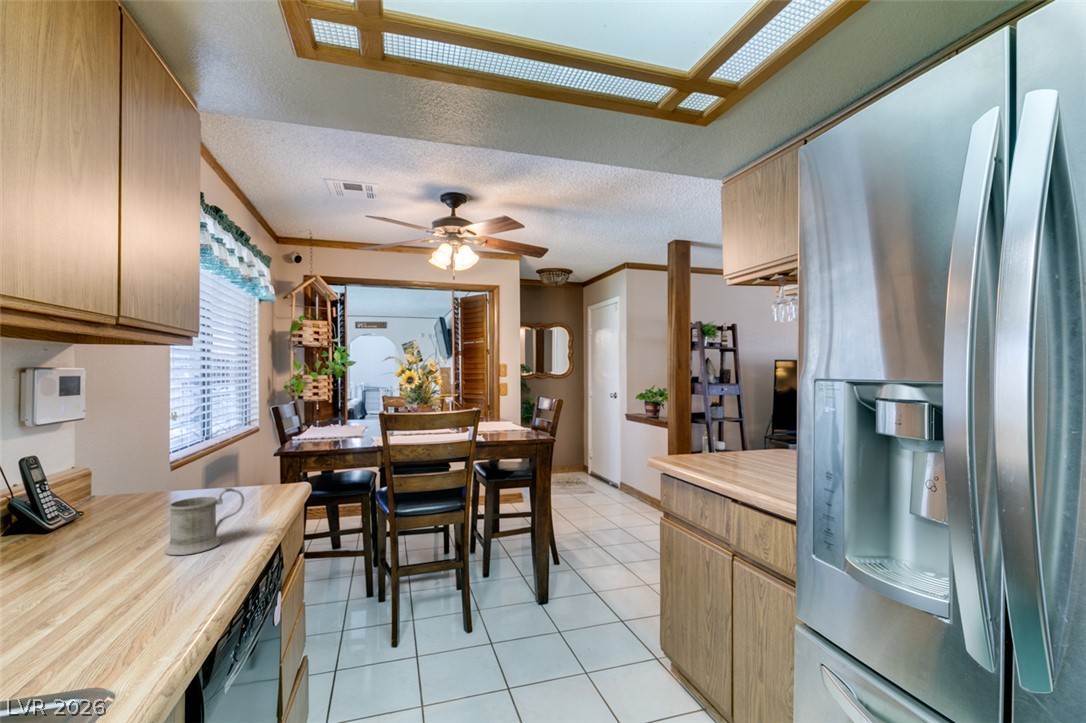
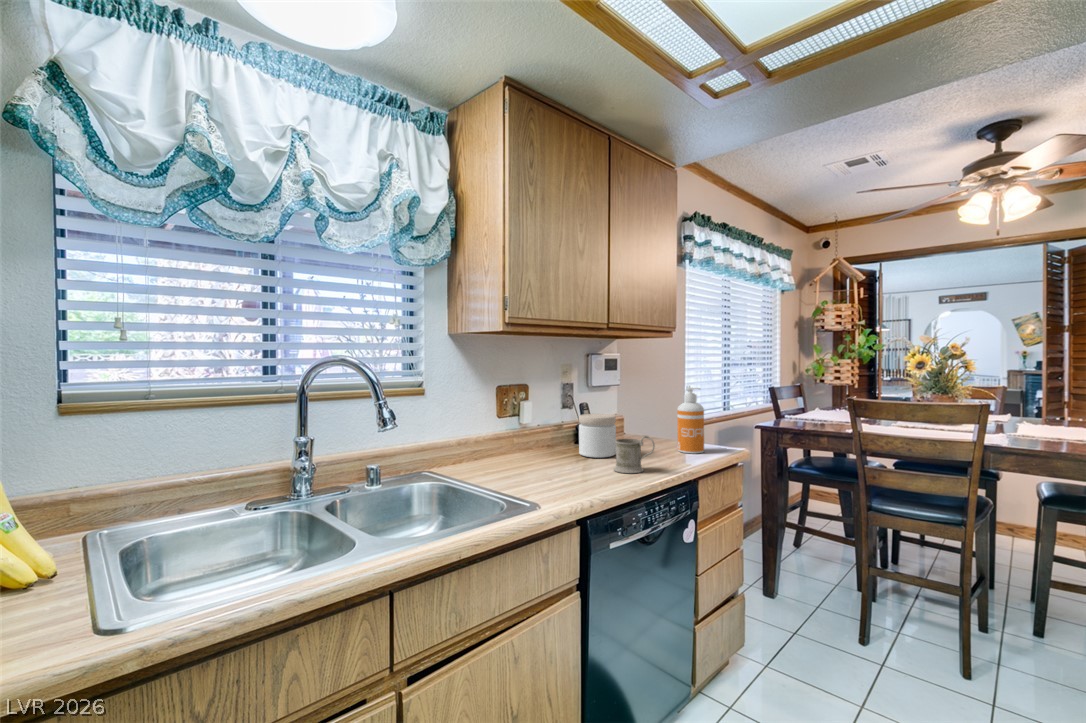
soap dispenser: none [225,413,264,503] -> present [677,388,704,454]
jar: none [49,468,134,549] -> present [579,414,616,458]

